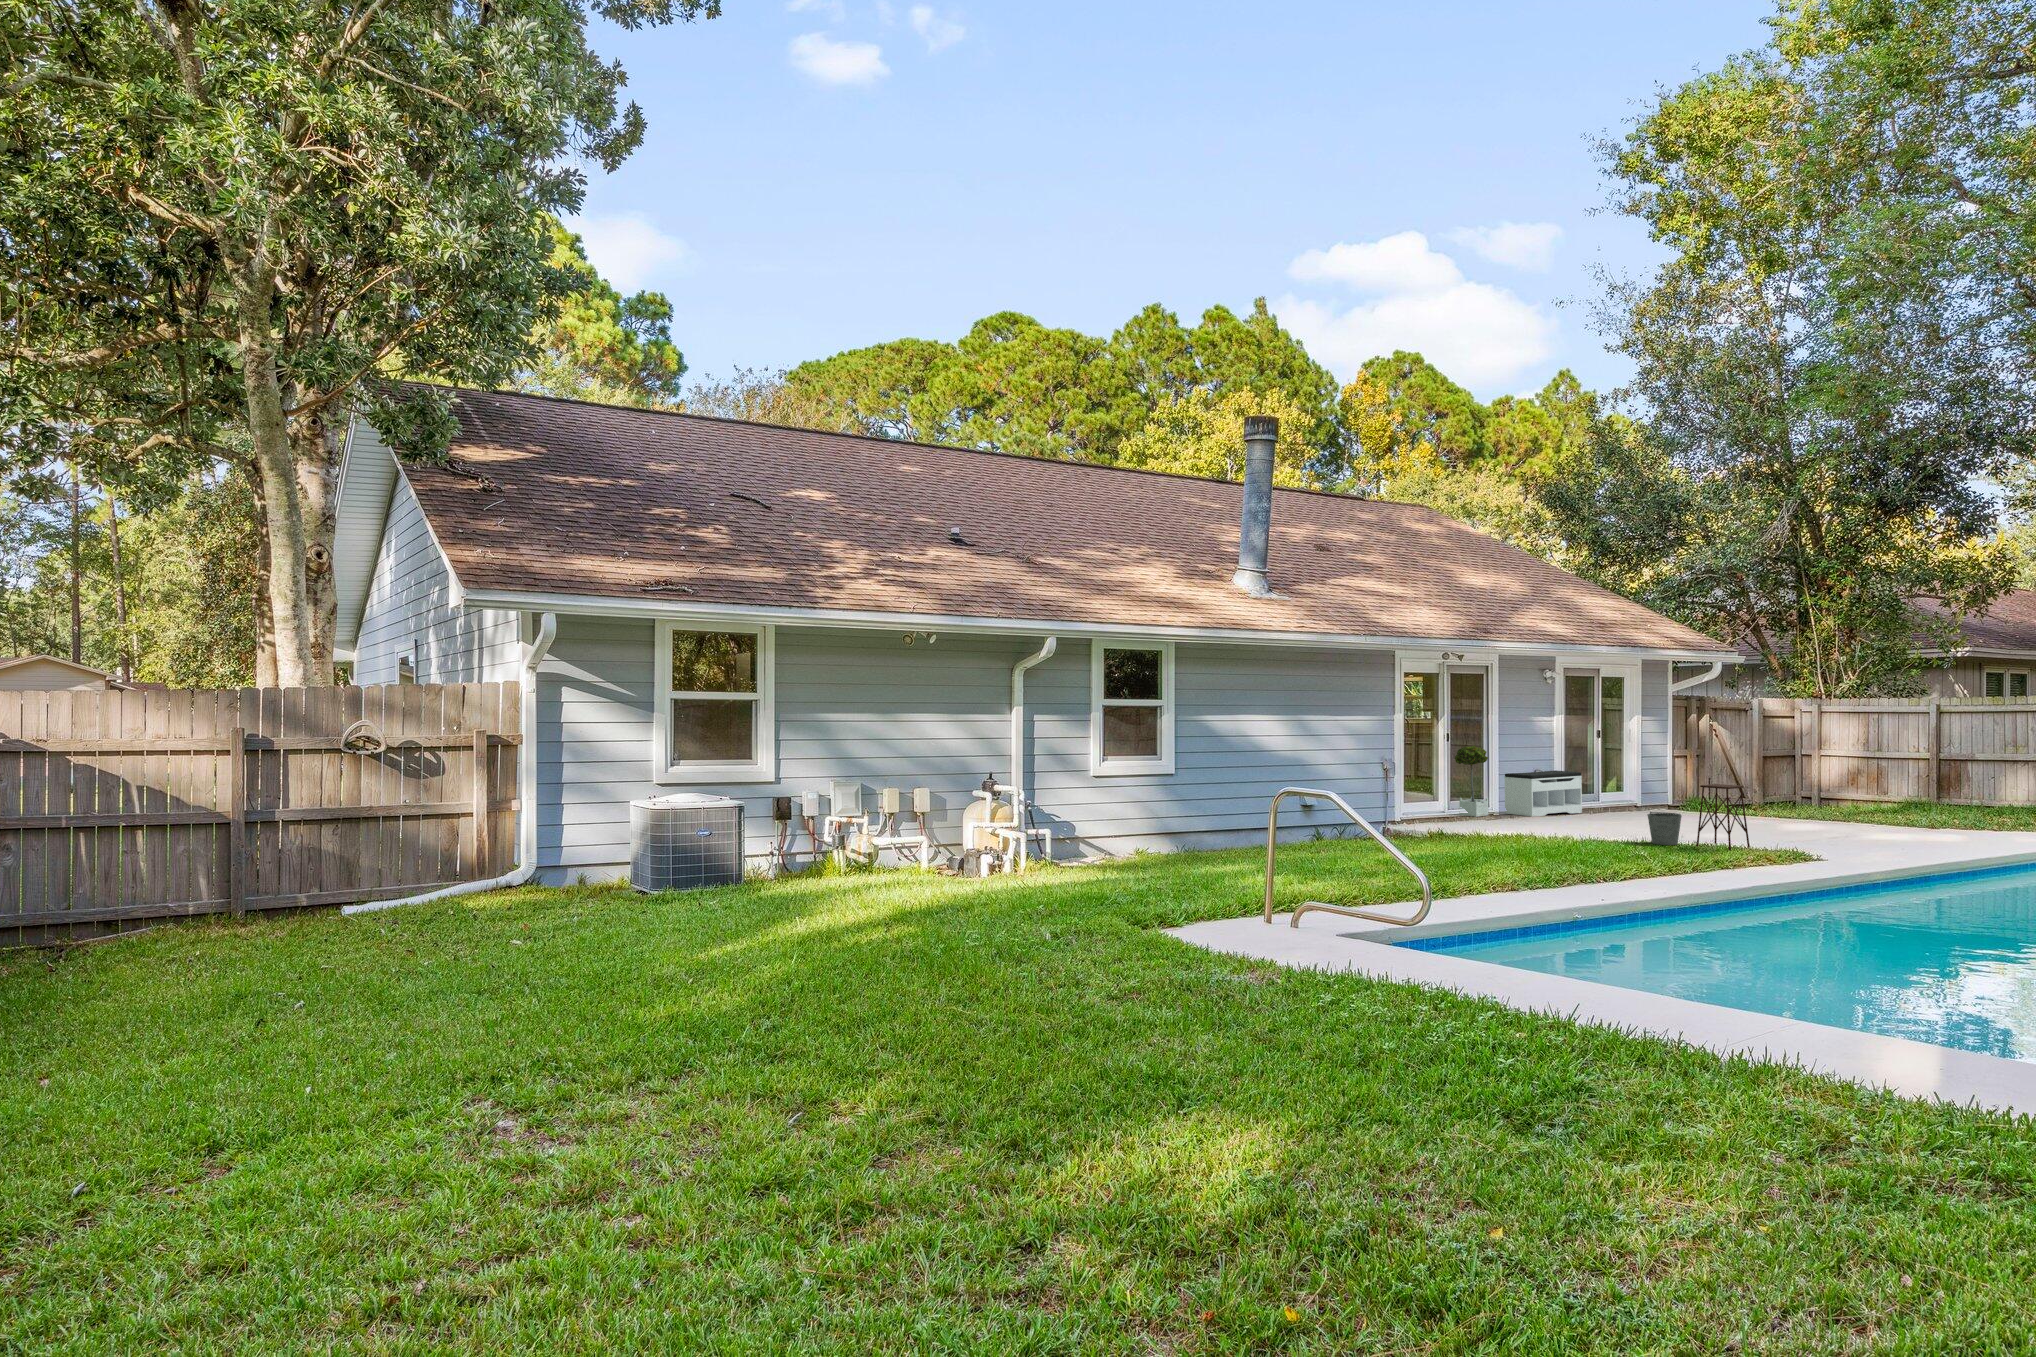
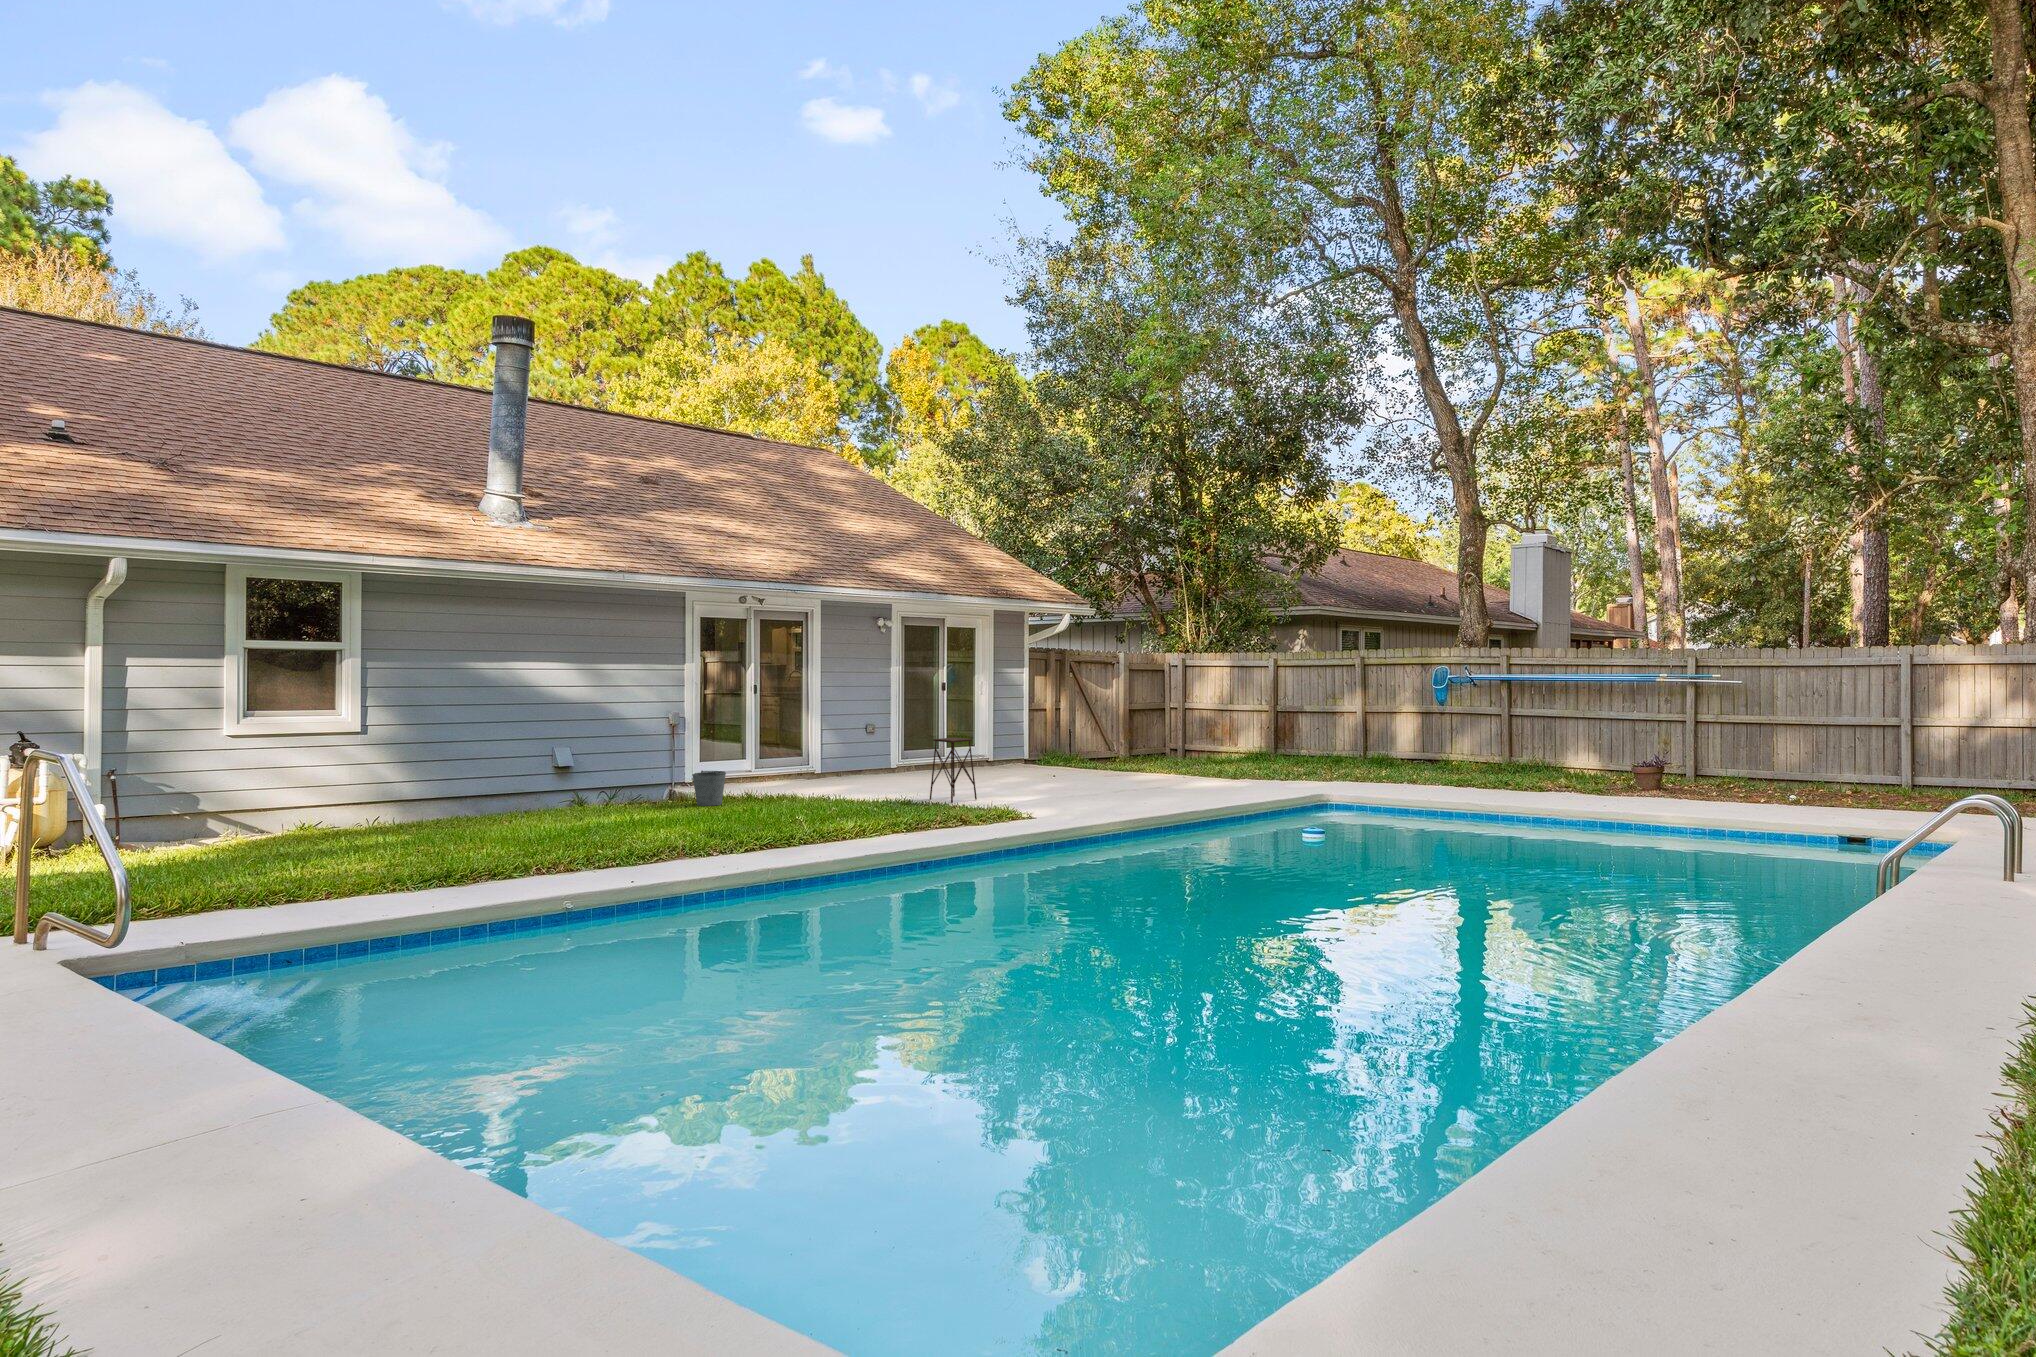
potted tree: present [1455,746,1488,817] -> none [770,700,804,773]
bench: present [1504,770,1582,816] -> none [830,725,908,772]
bucket: present [1647,812,1682,845] -> present [692,771,726,806]

